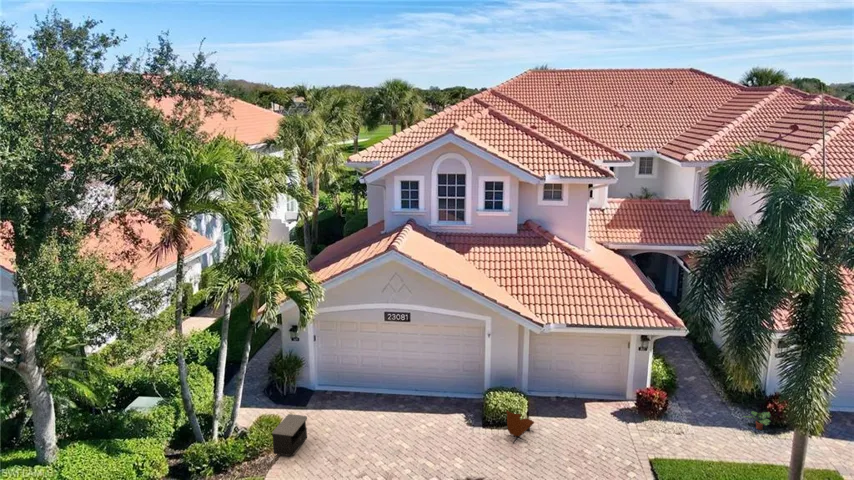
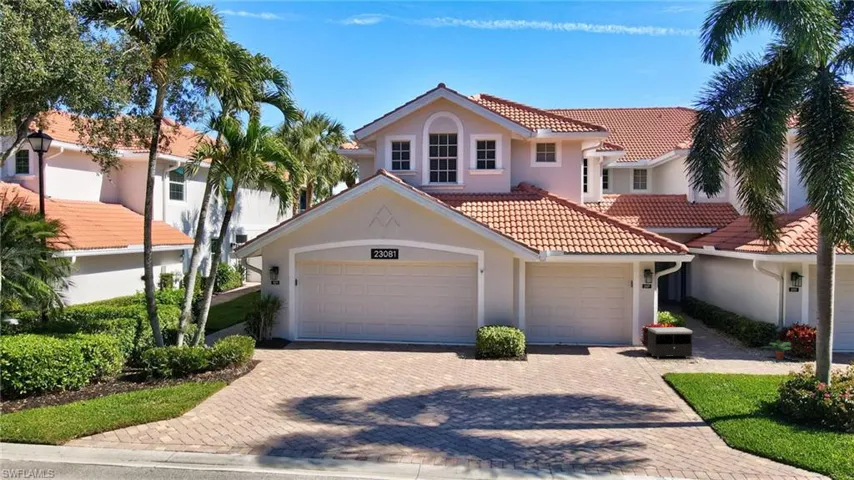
lounge chair: present [507,411,534,443] -> none [500,328,531,367]
storage bench: present [272,414,307,457] -> present [648,327,693,359]

